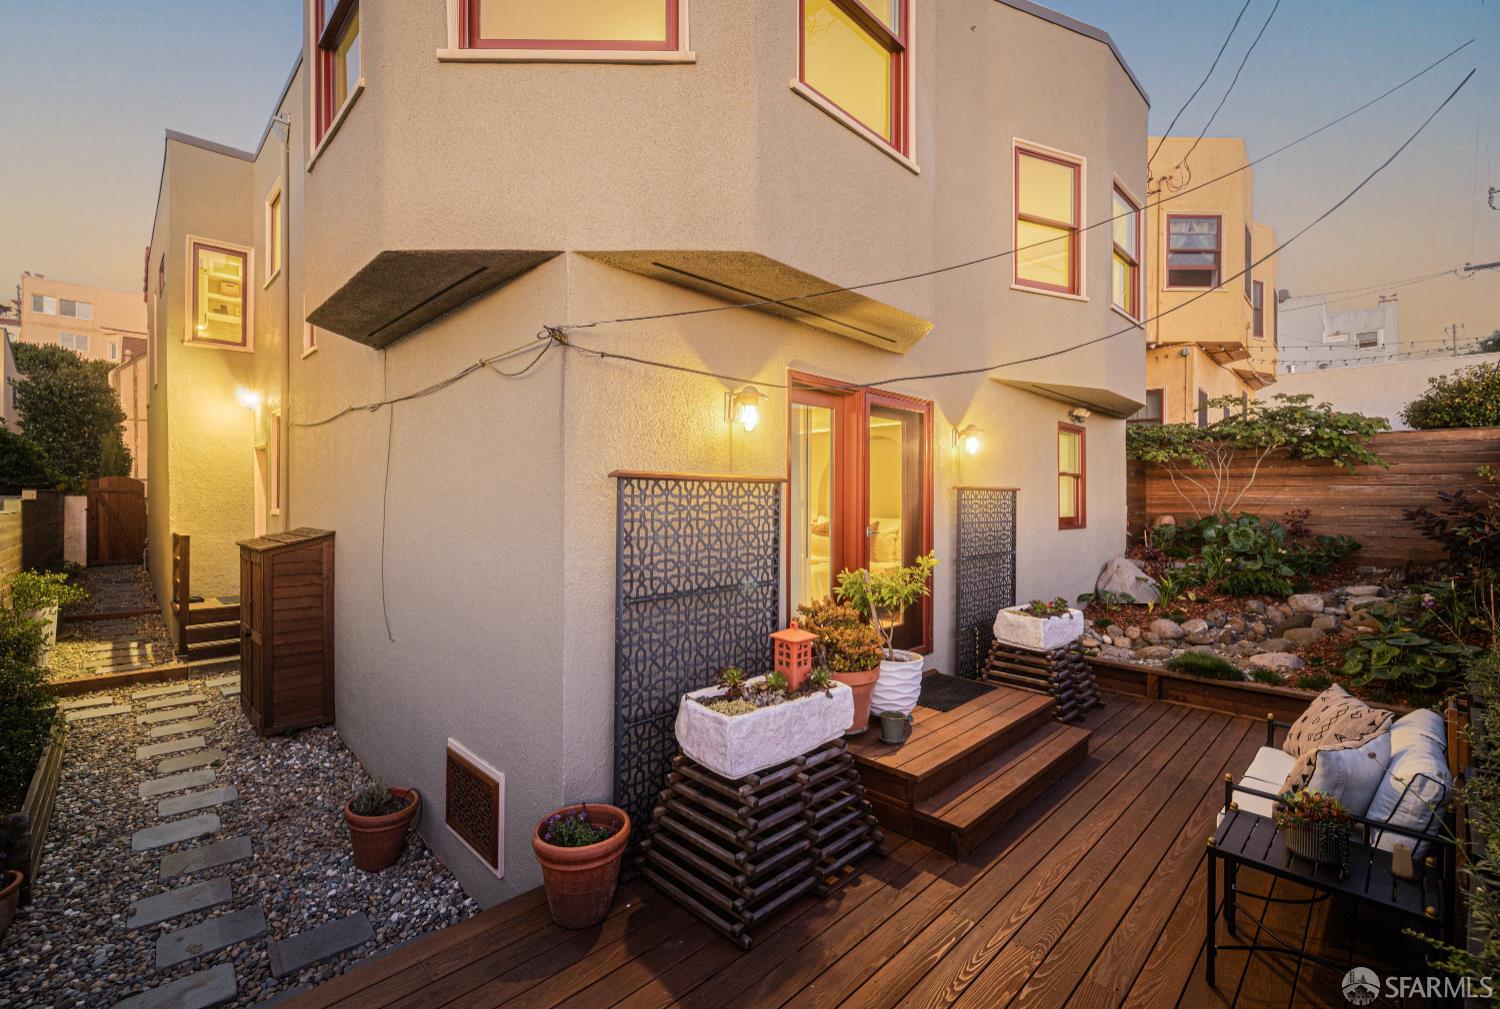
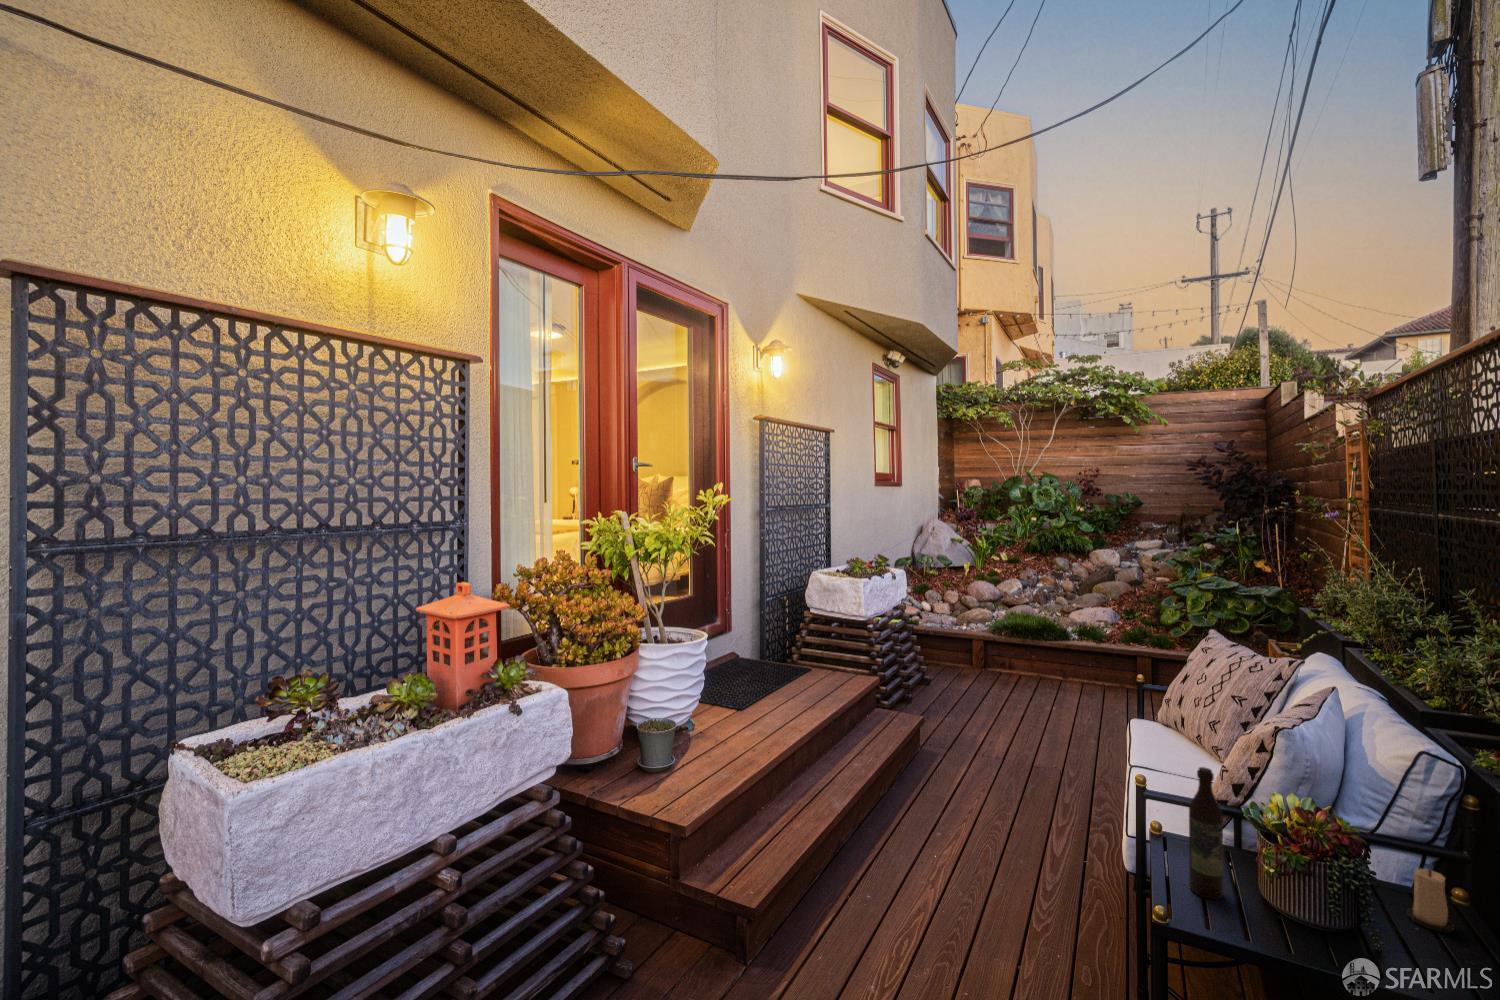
wine bottle: none [1242,768,1264,847] -> present [1189,767,1223,899]

